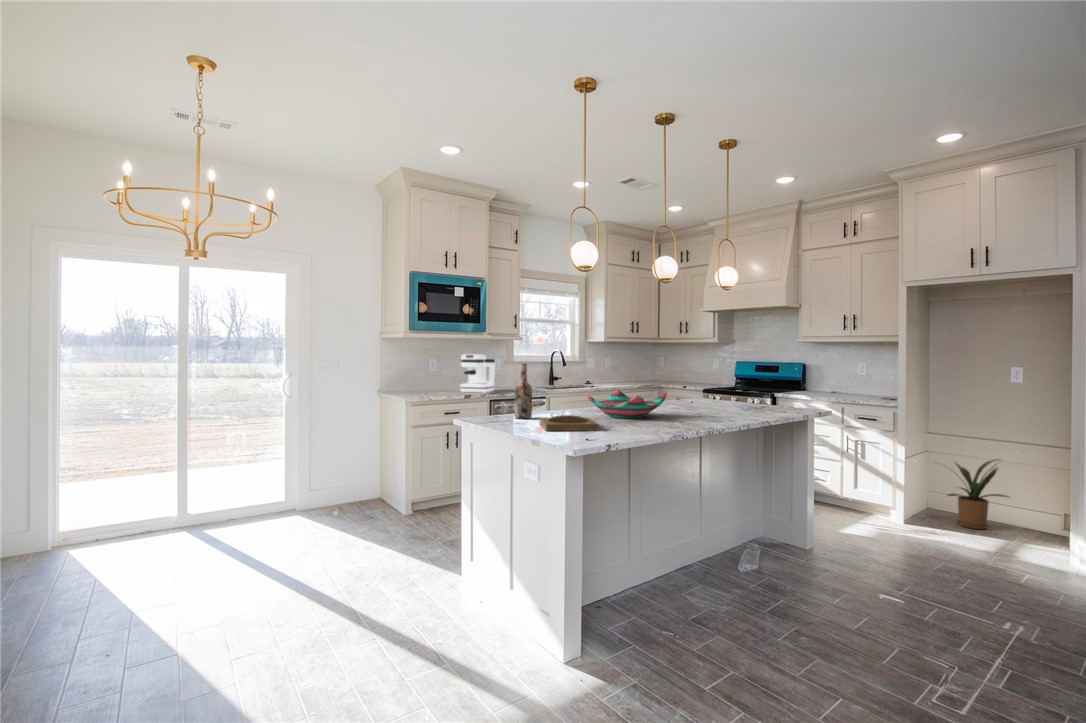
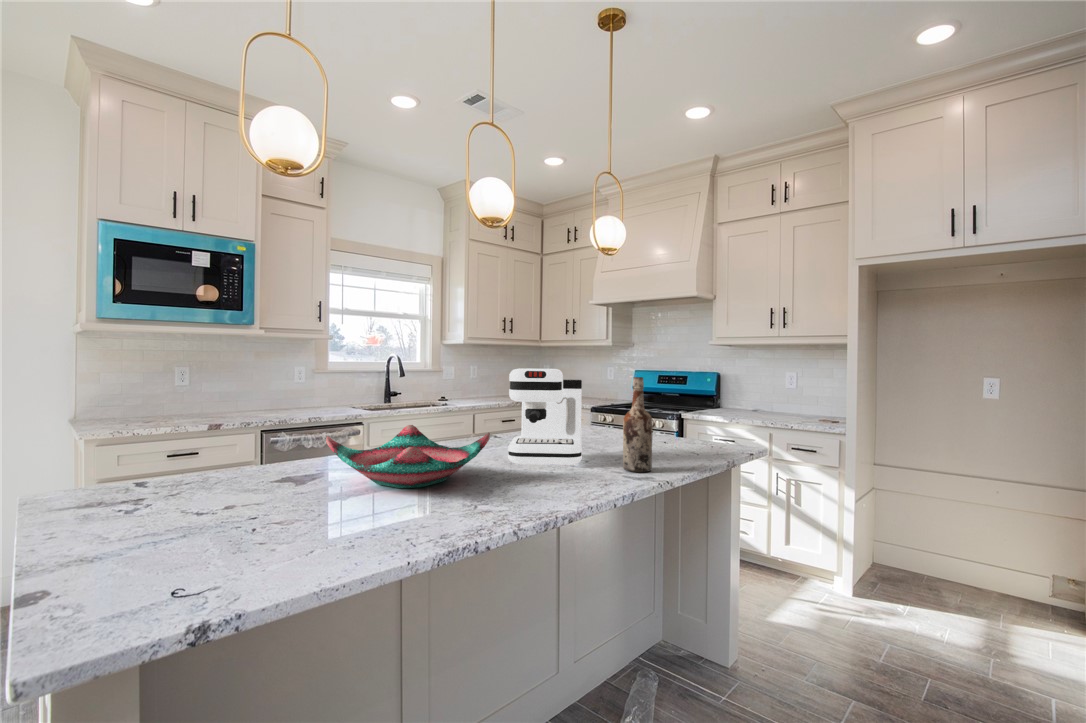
coffee maker: present [460,354,495,393] -> present [508,368,582,466]
wine bottle: present [515,364,532,419] -> present [623,377,653,472]
tray: present [540,415,599,431] -> none [101,503,285,567]
house plant: present [948,459,1008,529] -> none [884,503,994,603]

